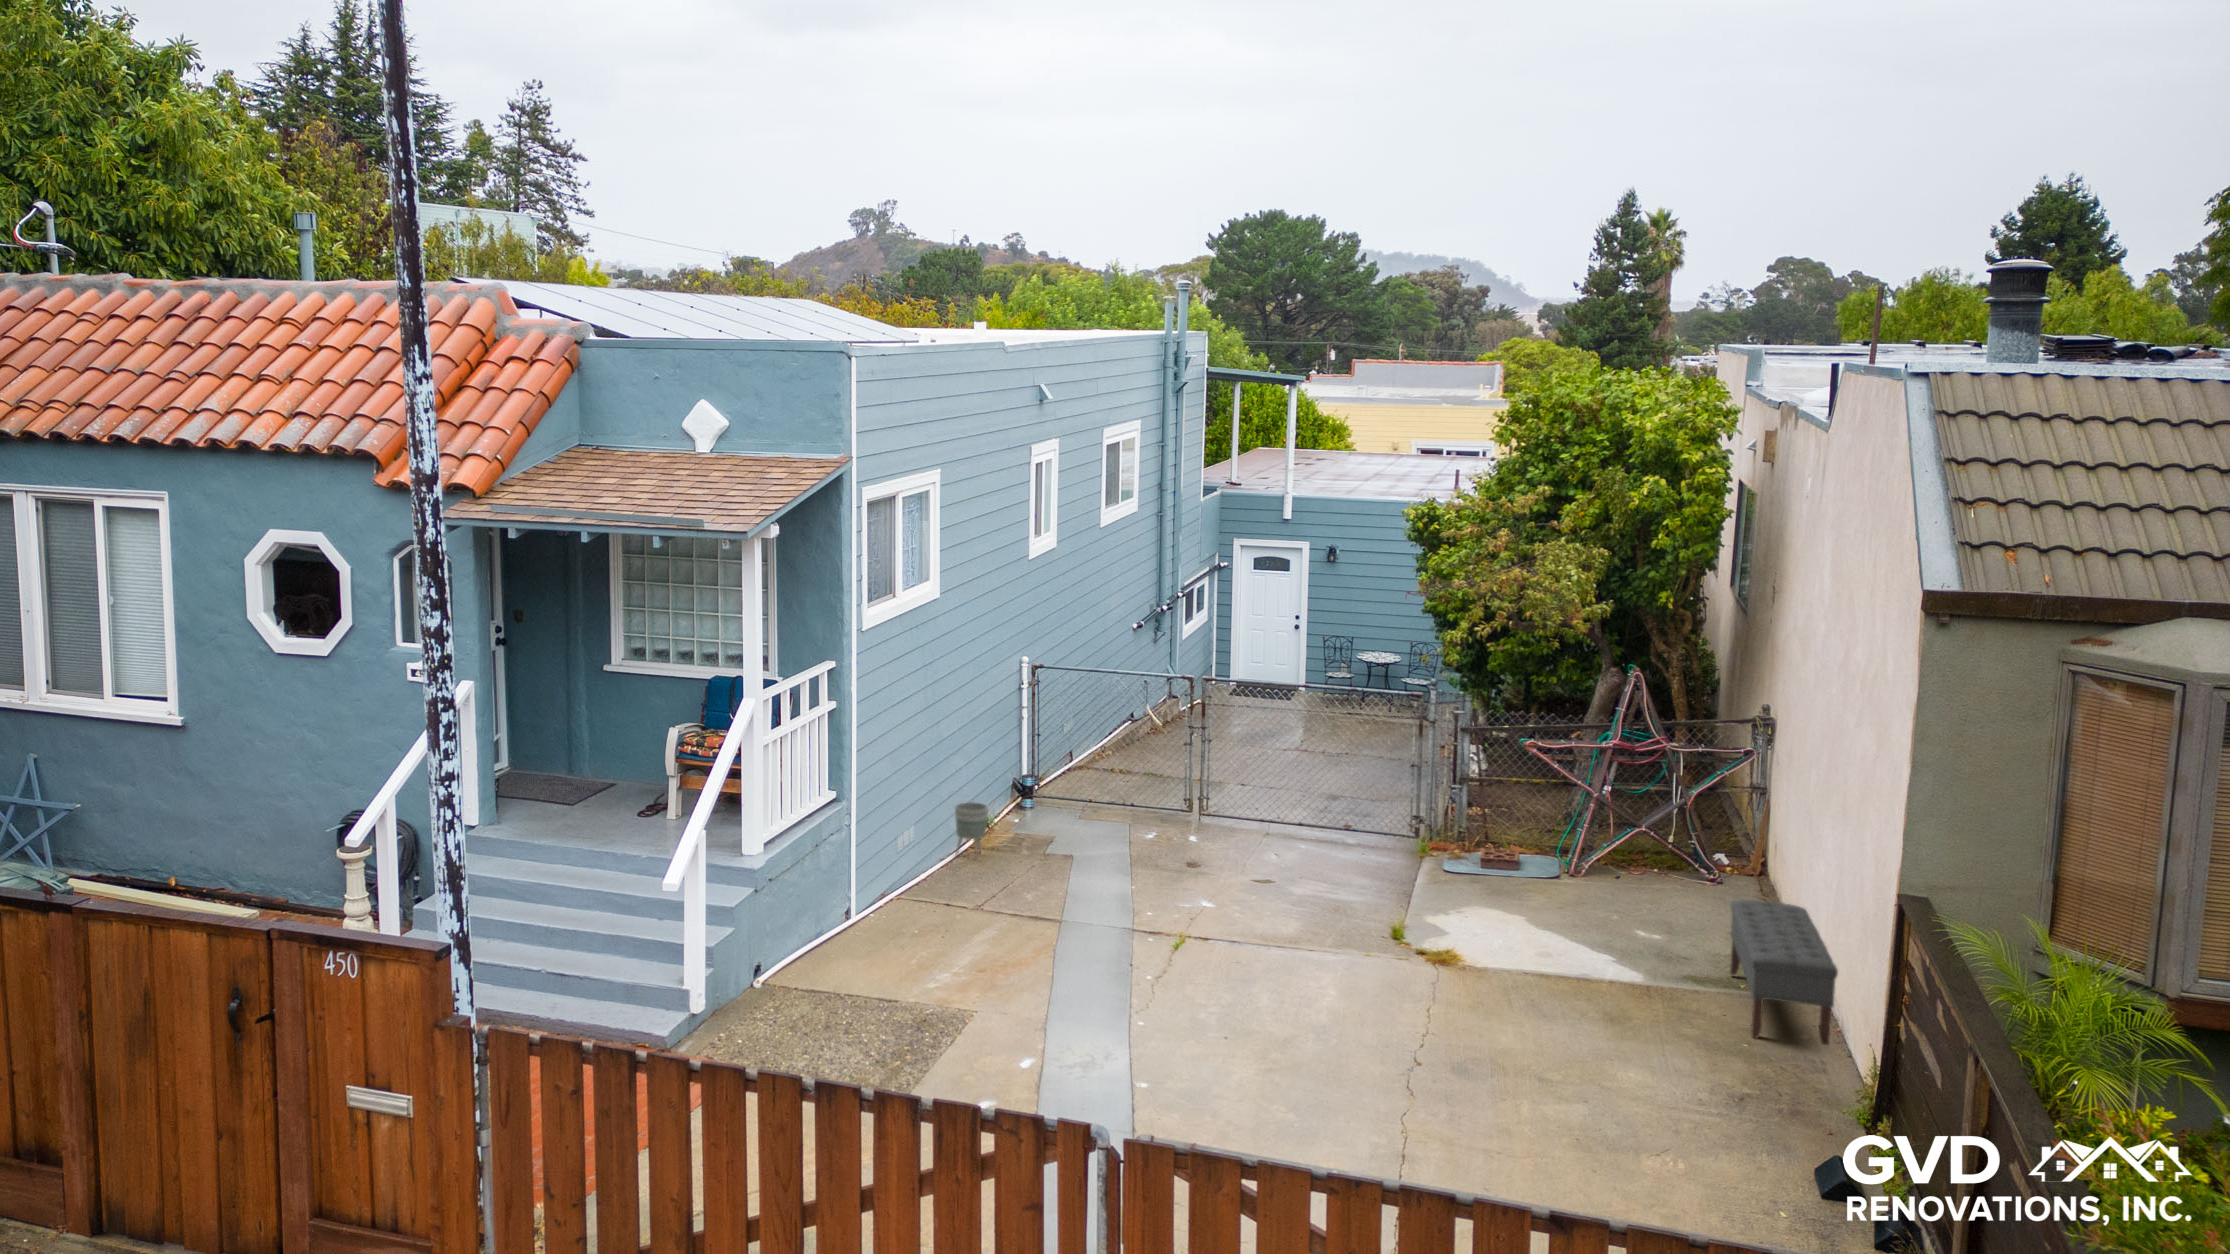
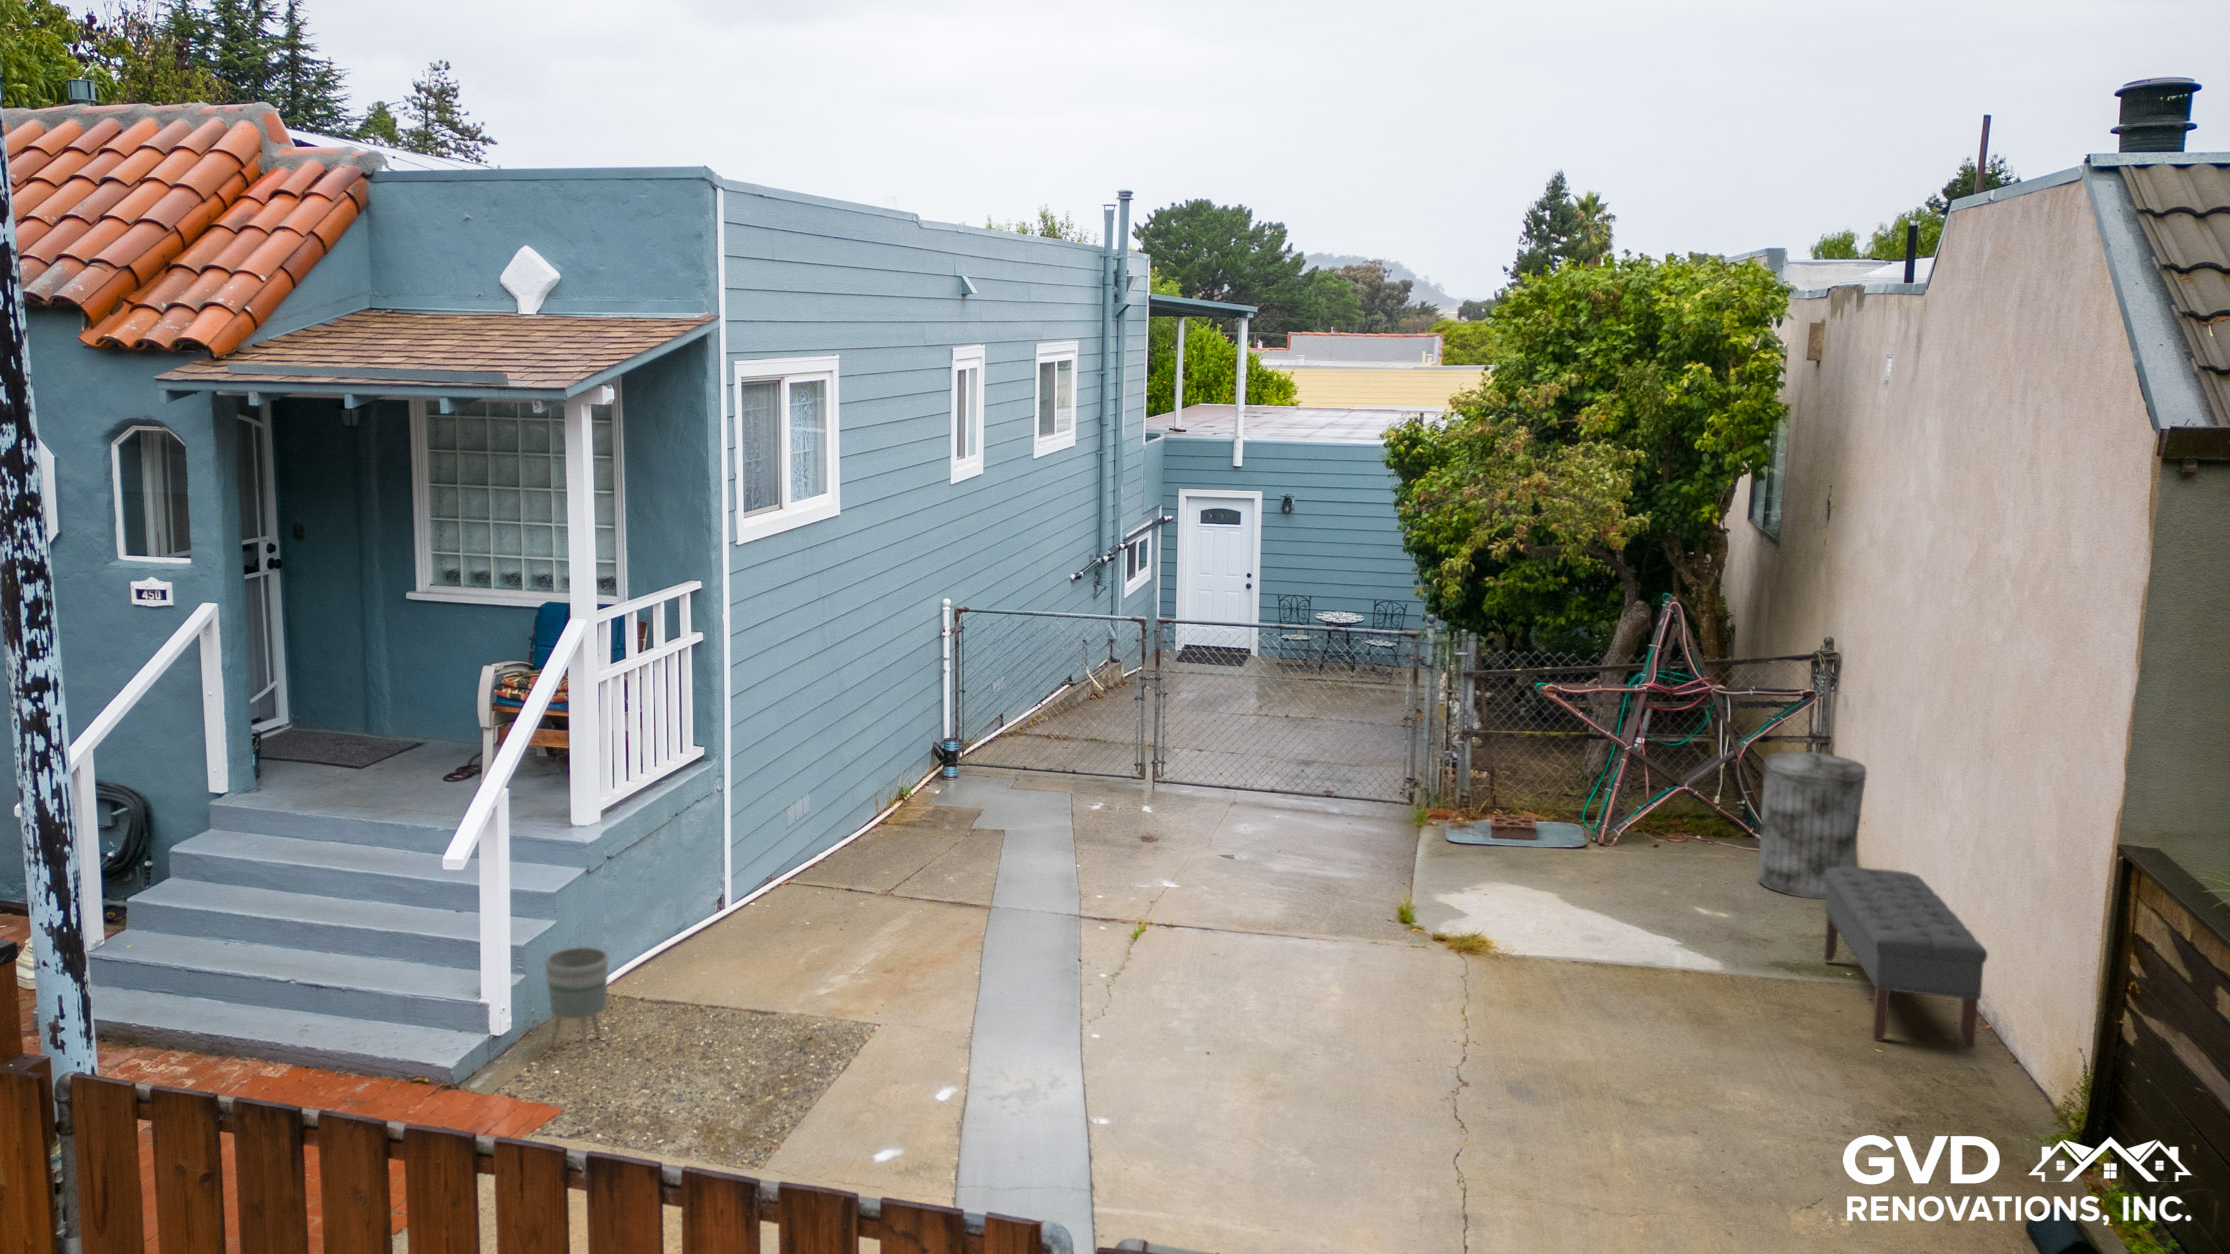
planter: present [955,802,988,860] -> present [546,947,609,1057]
trash can: none [1694,802,1782,924] -> present [1758,752,1866,899]

